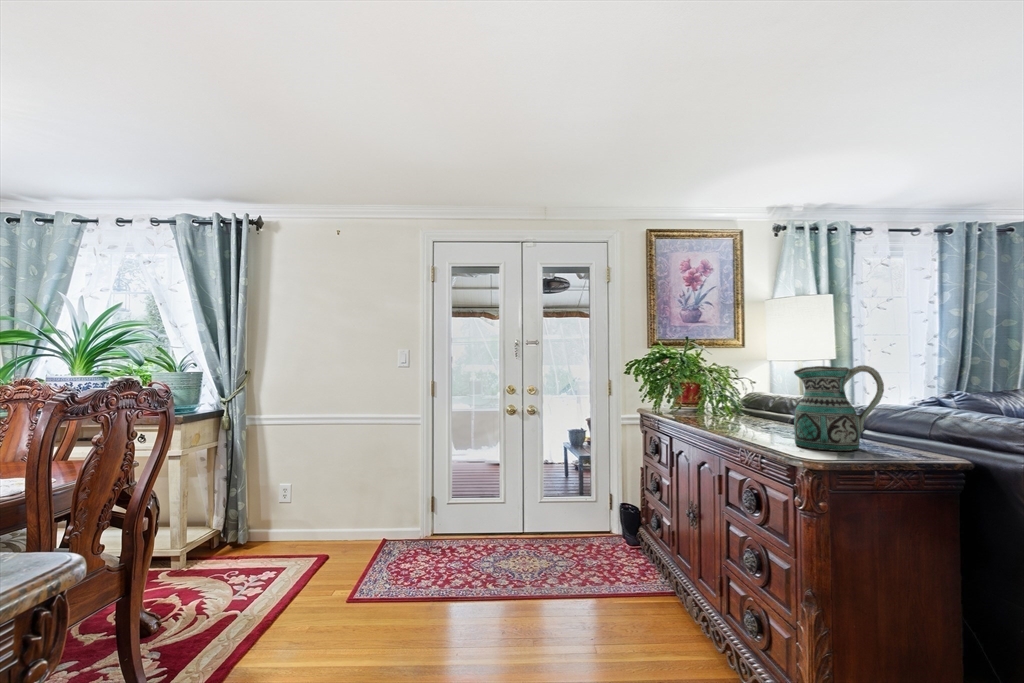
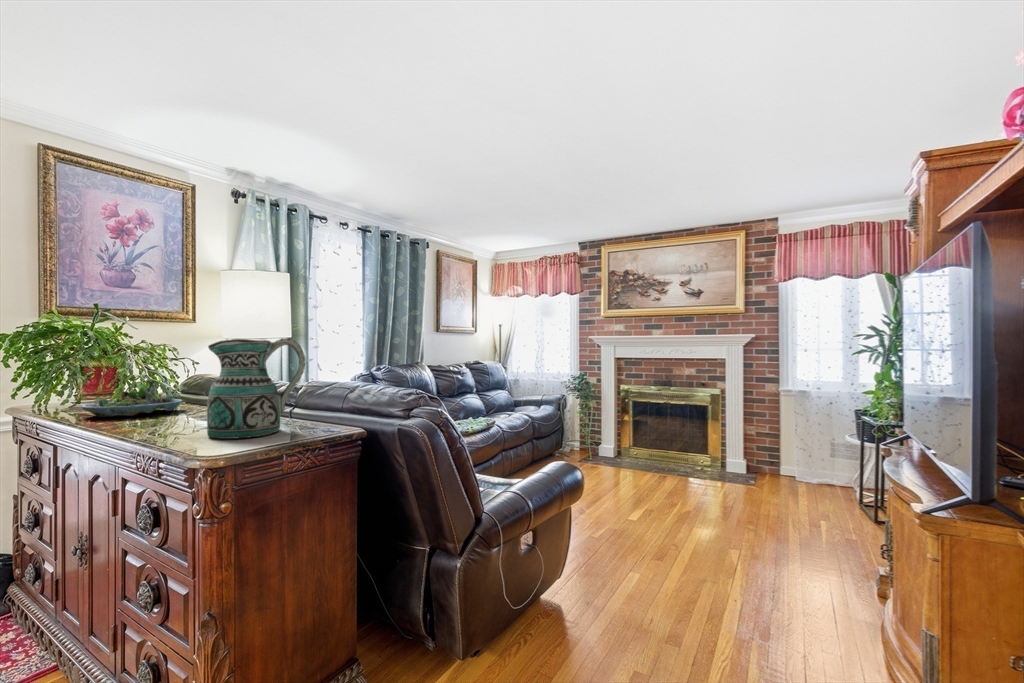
succulent planter: none [689,394,756,422] -> present [81,379,182,417]

